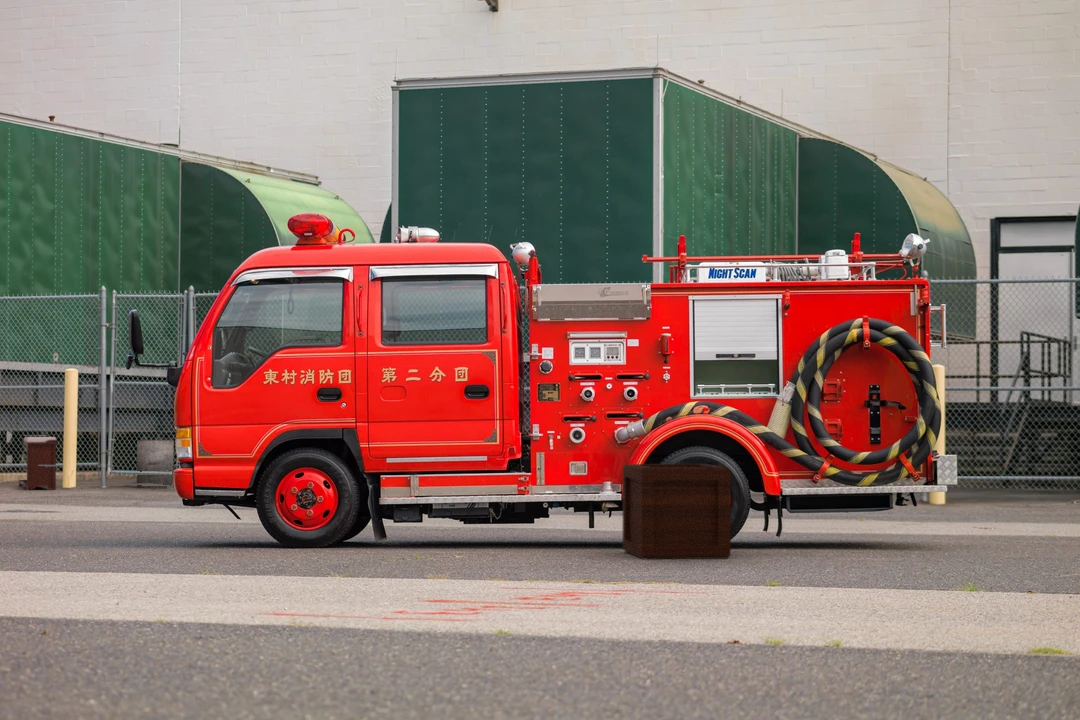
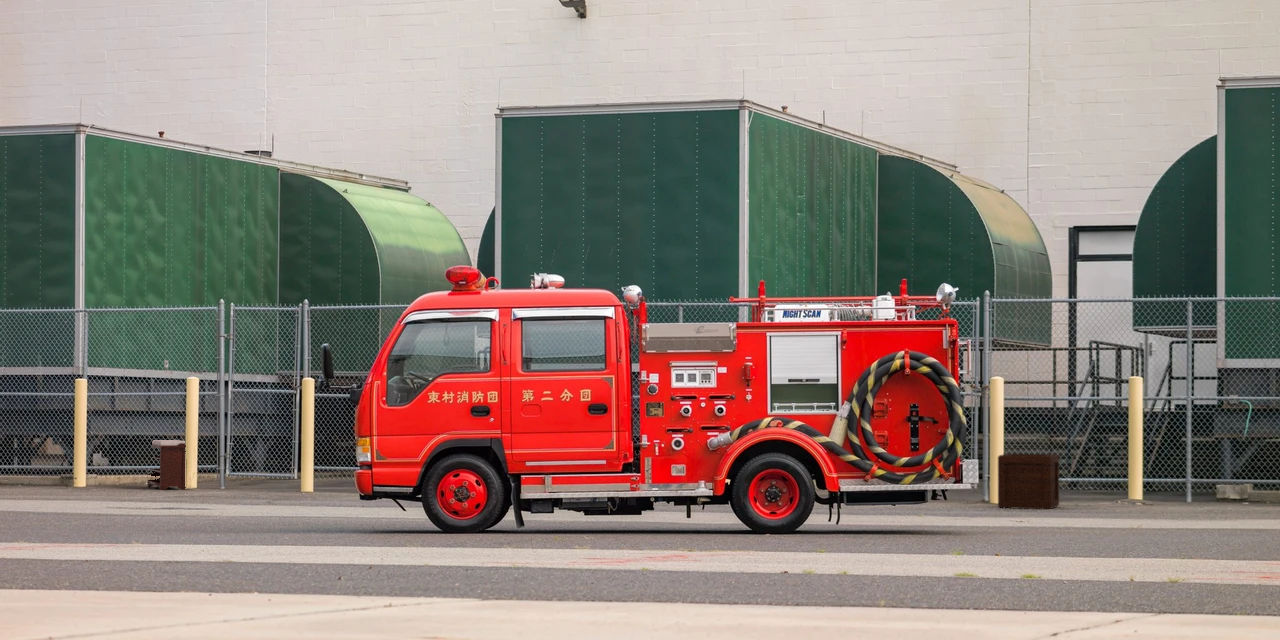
trash can: present [137,440,174,489] -> none [258,443,292,489]
wooden crate: present [623,464,731,559] -> present [998,454,1059,509]

